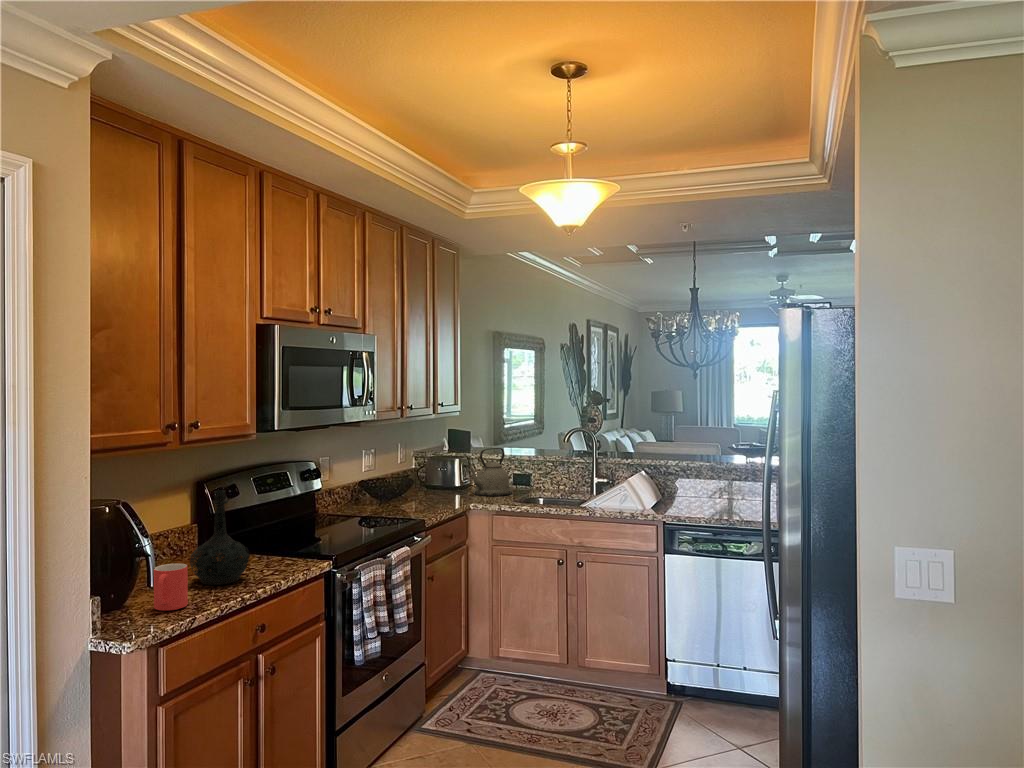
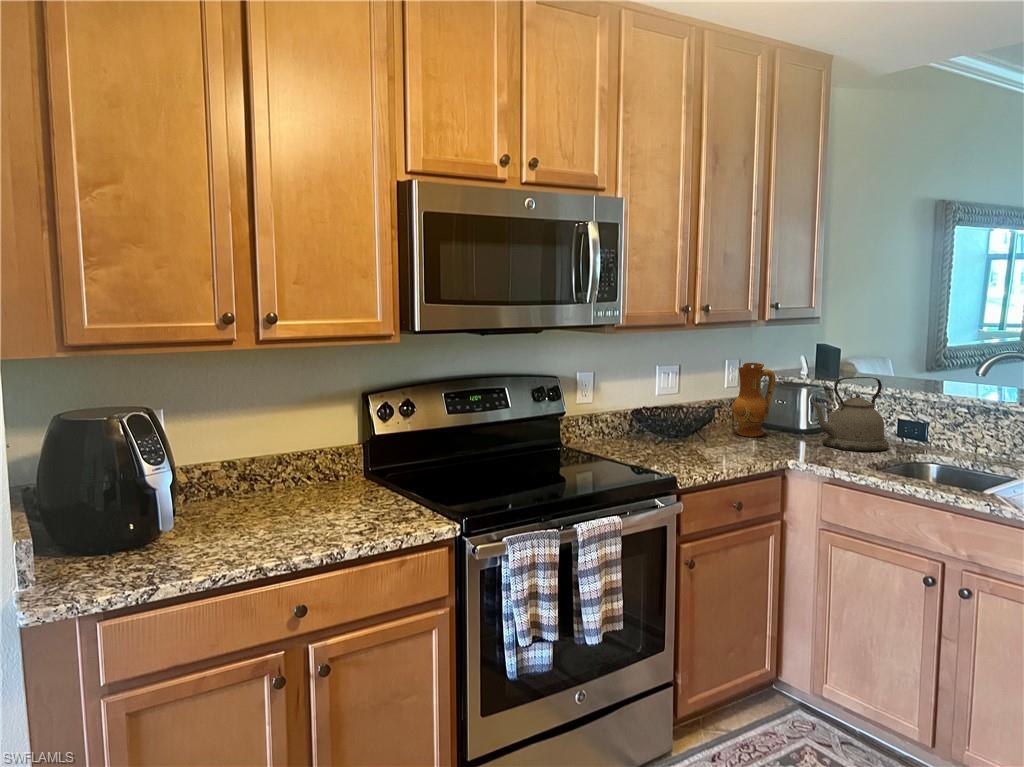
ceramic jug: none [412,443,439,495] -> present [732,363,776,437]
bottle: present [190,490,250,585] -> none [229,410,311,540]
mug: present [154,564,188,611] -> none [99,506,165,572]

